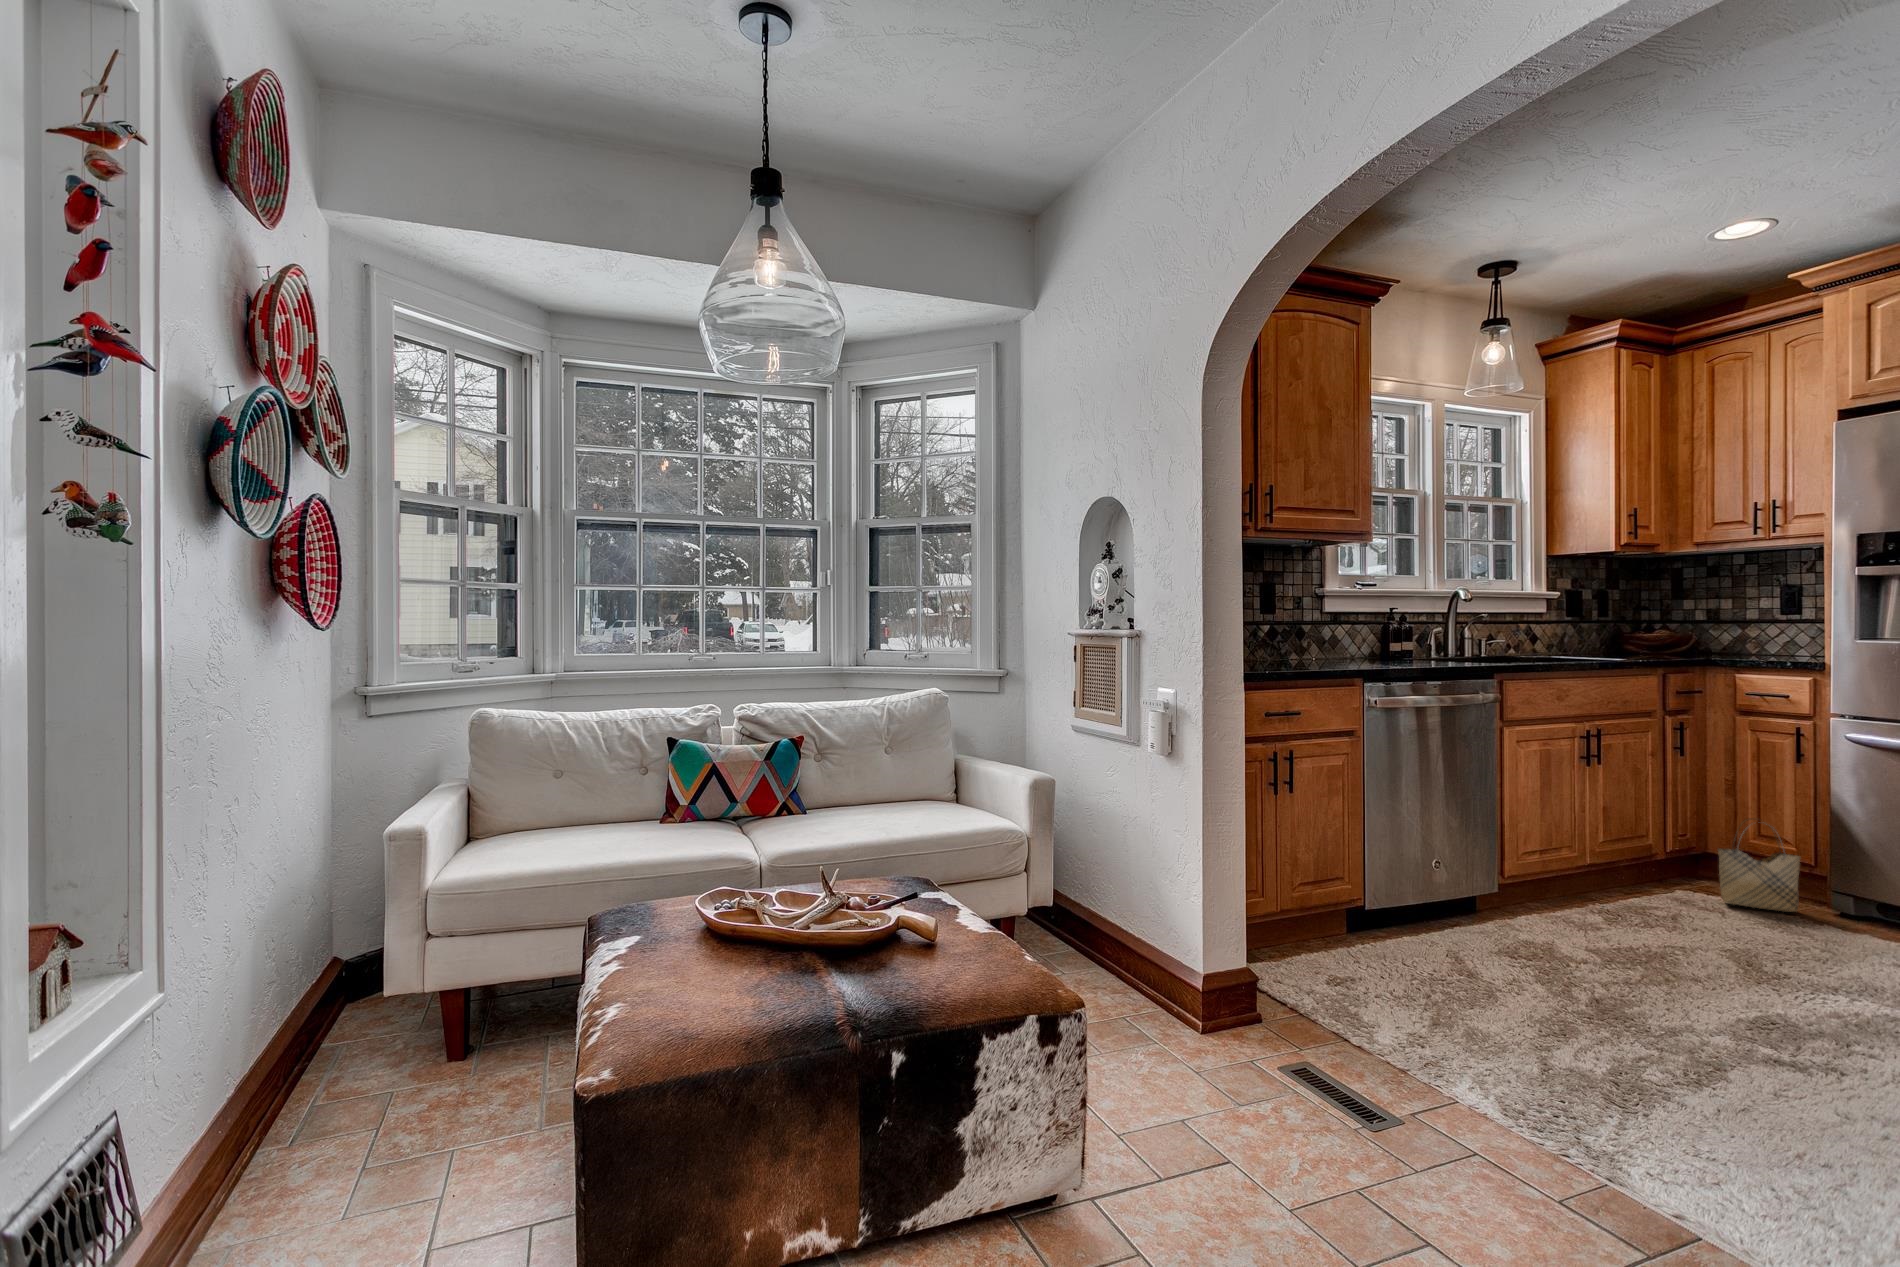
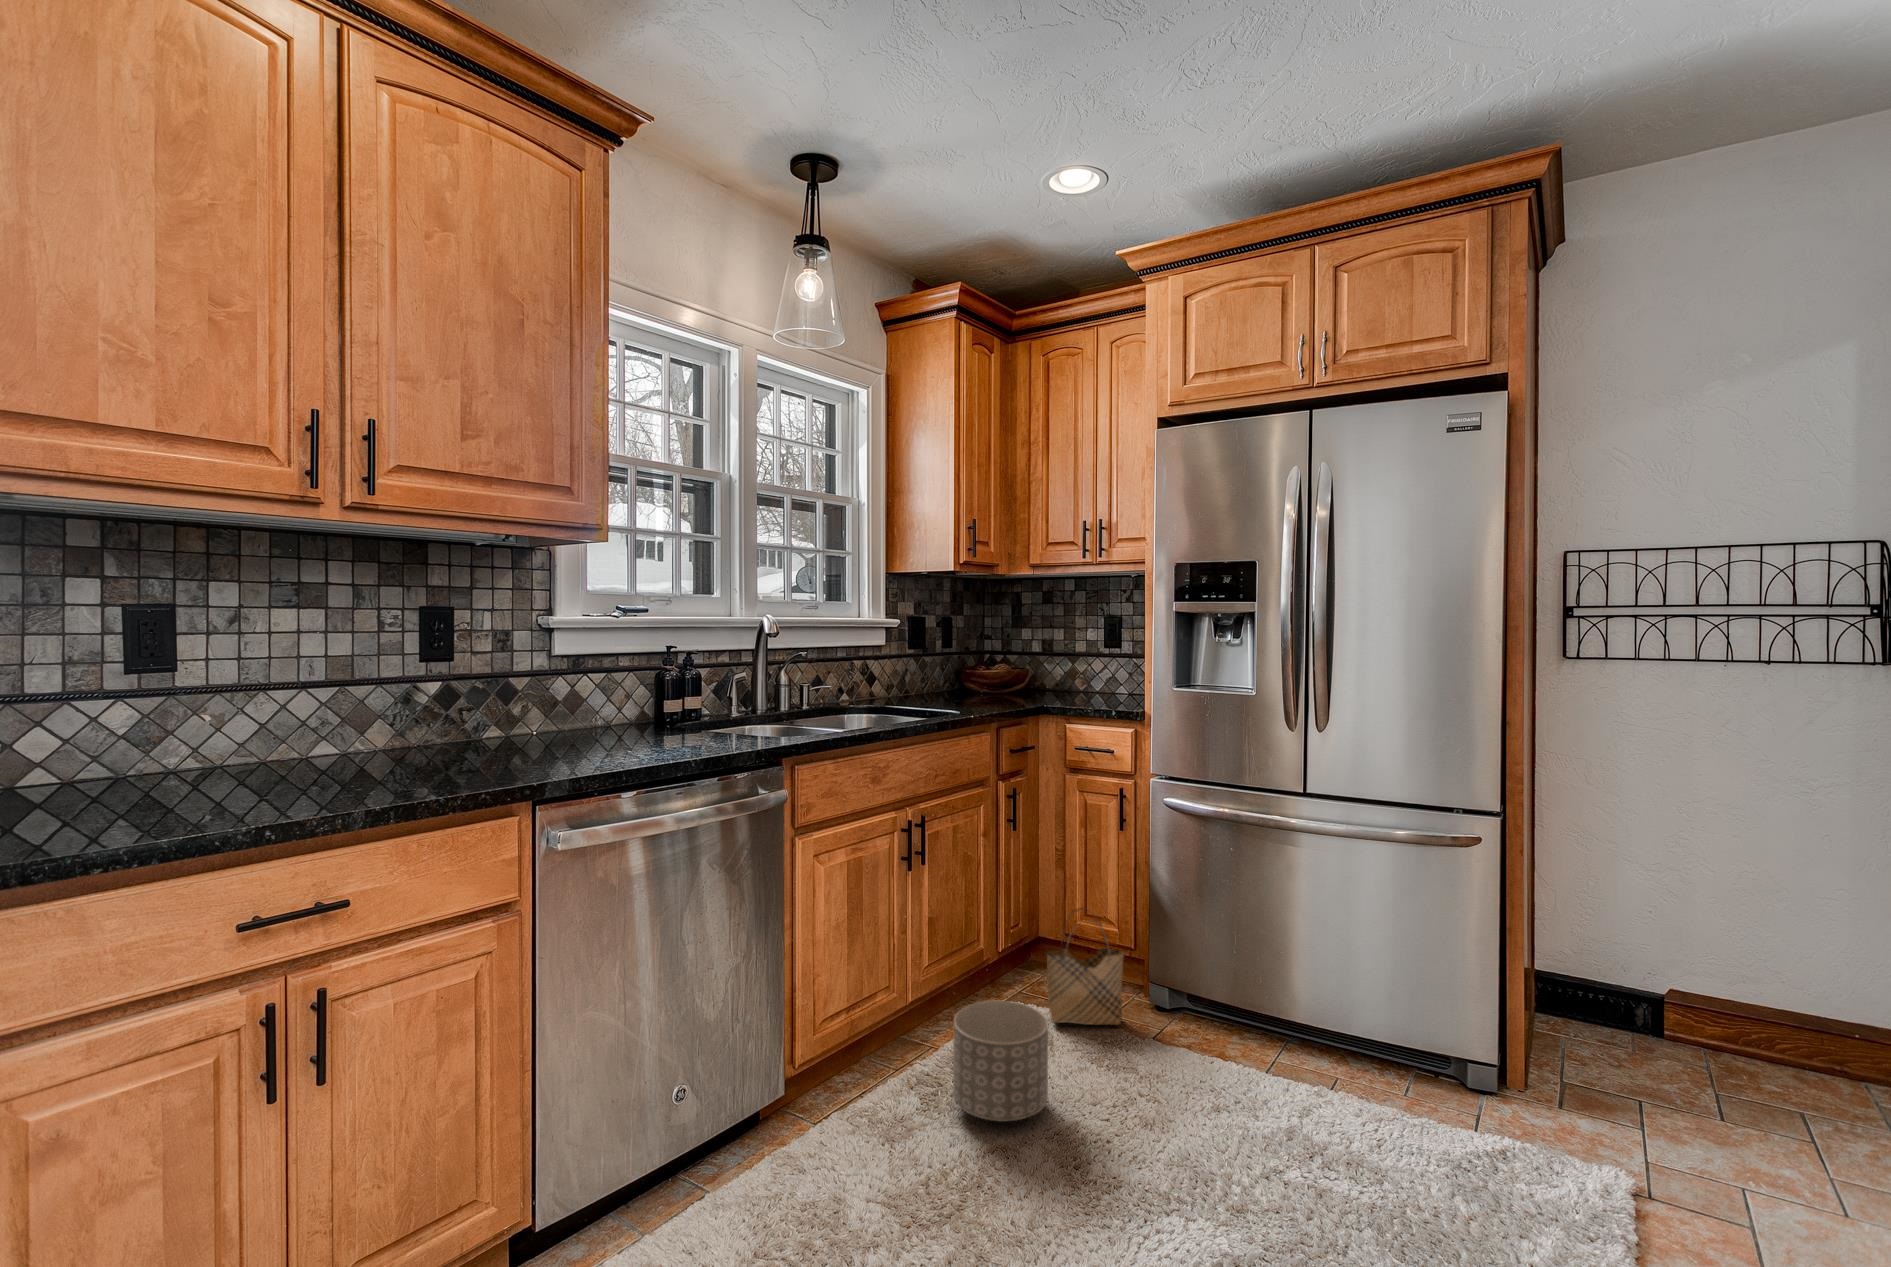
planter: none [1636,859,1723,937] -> present [953,1001,1048,1121]

